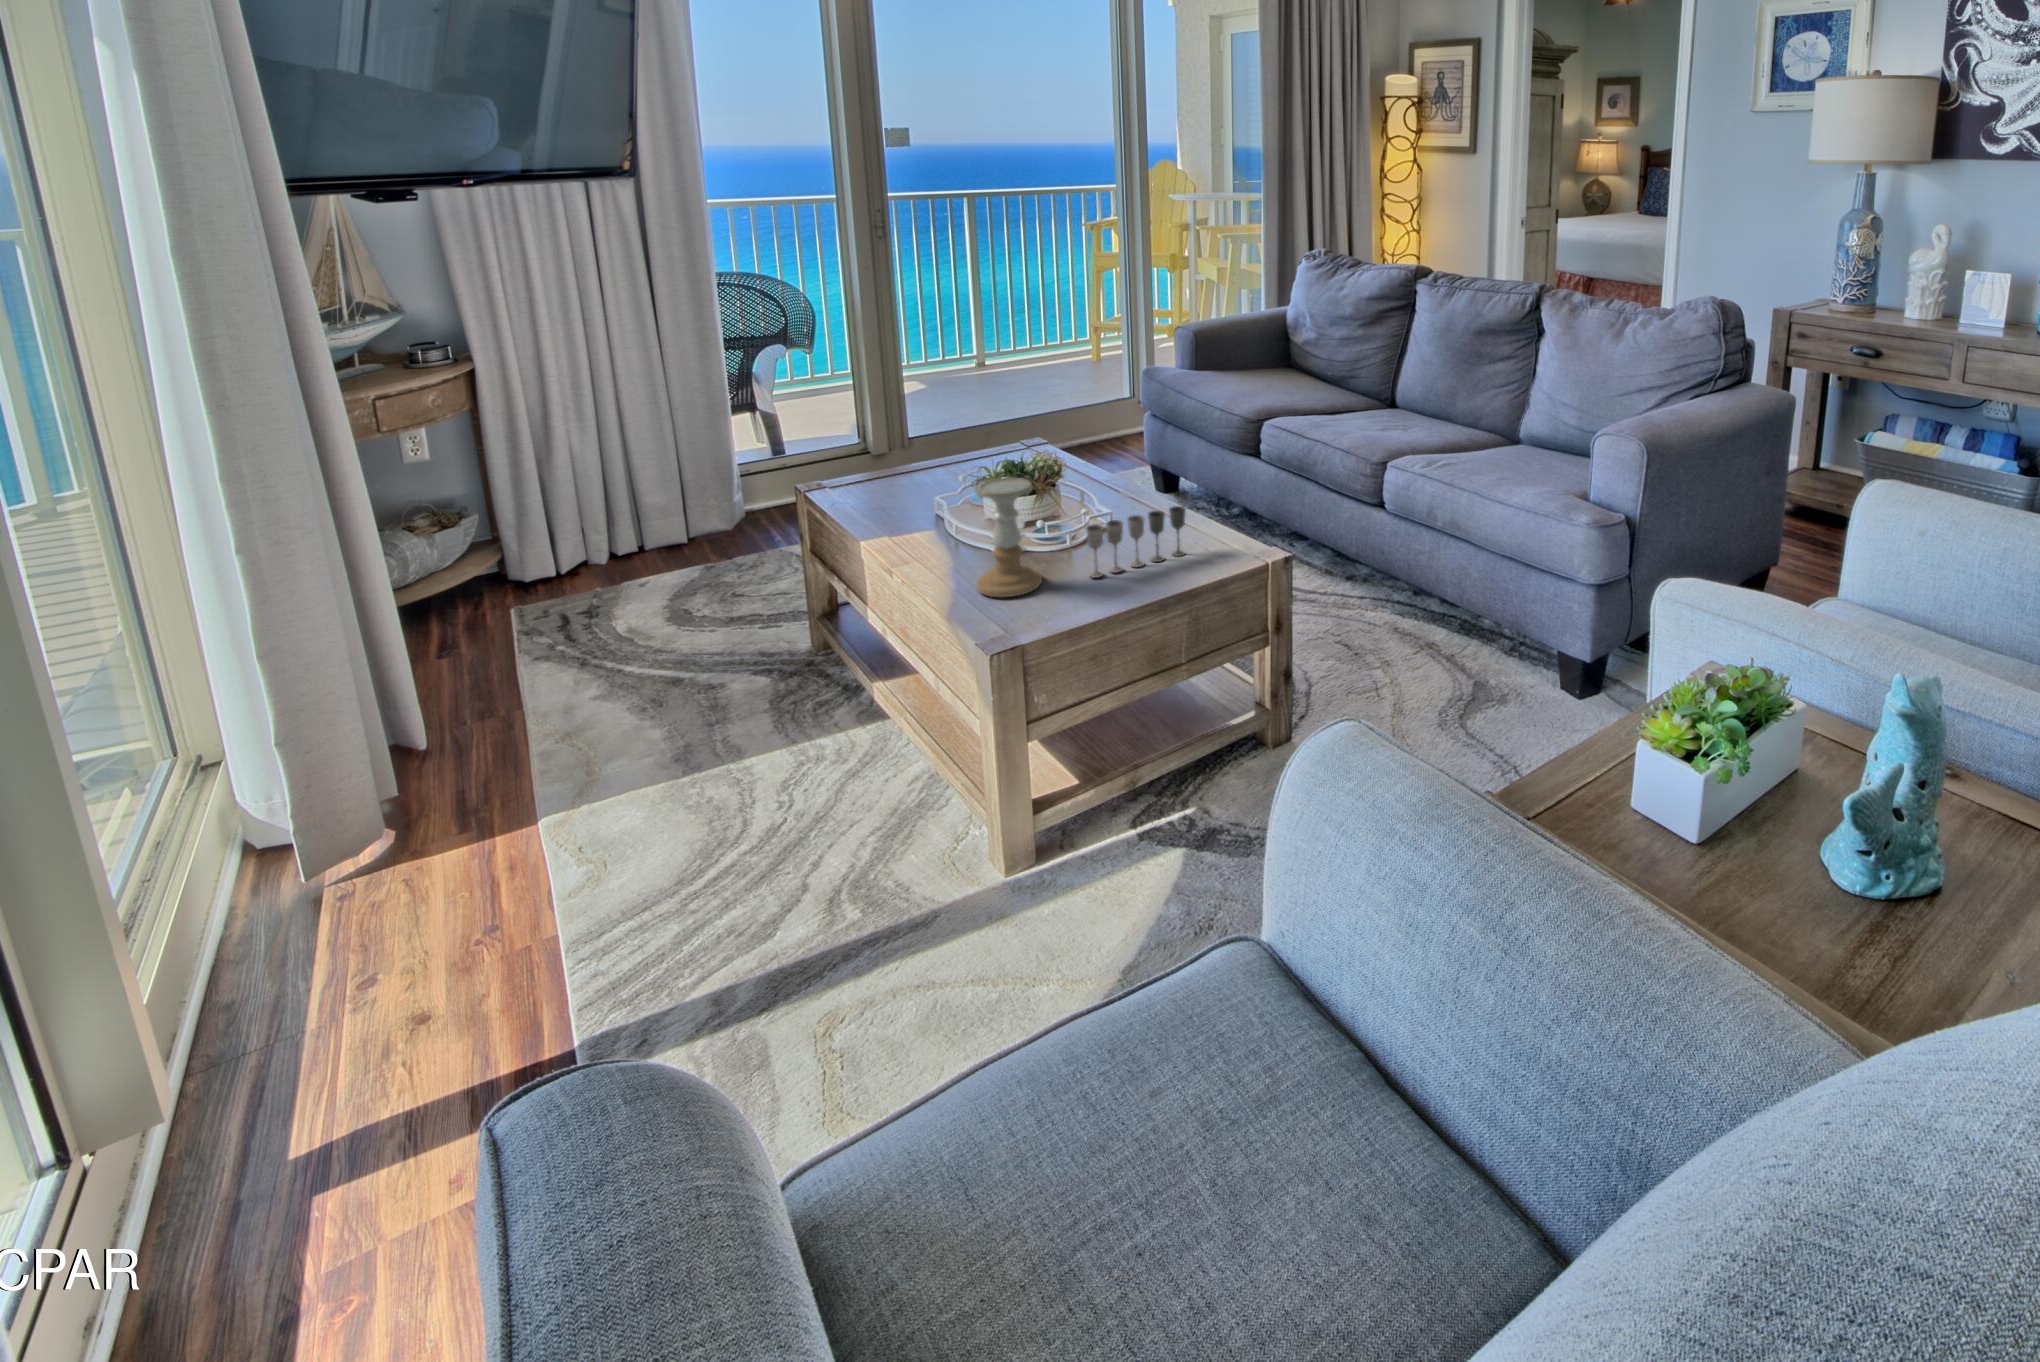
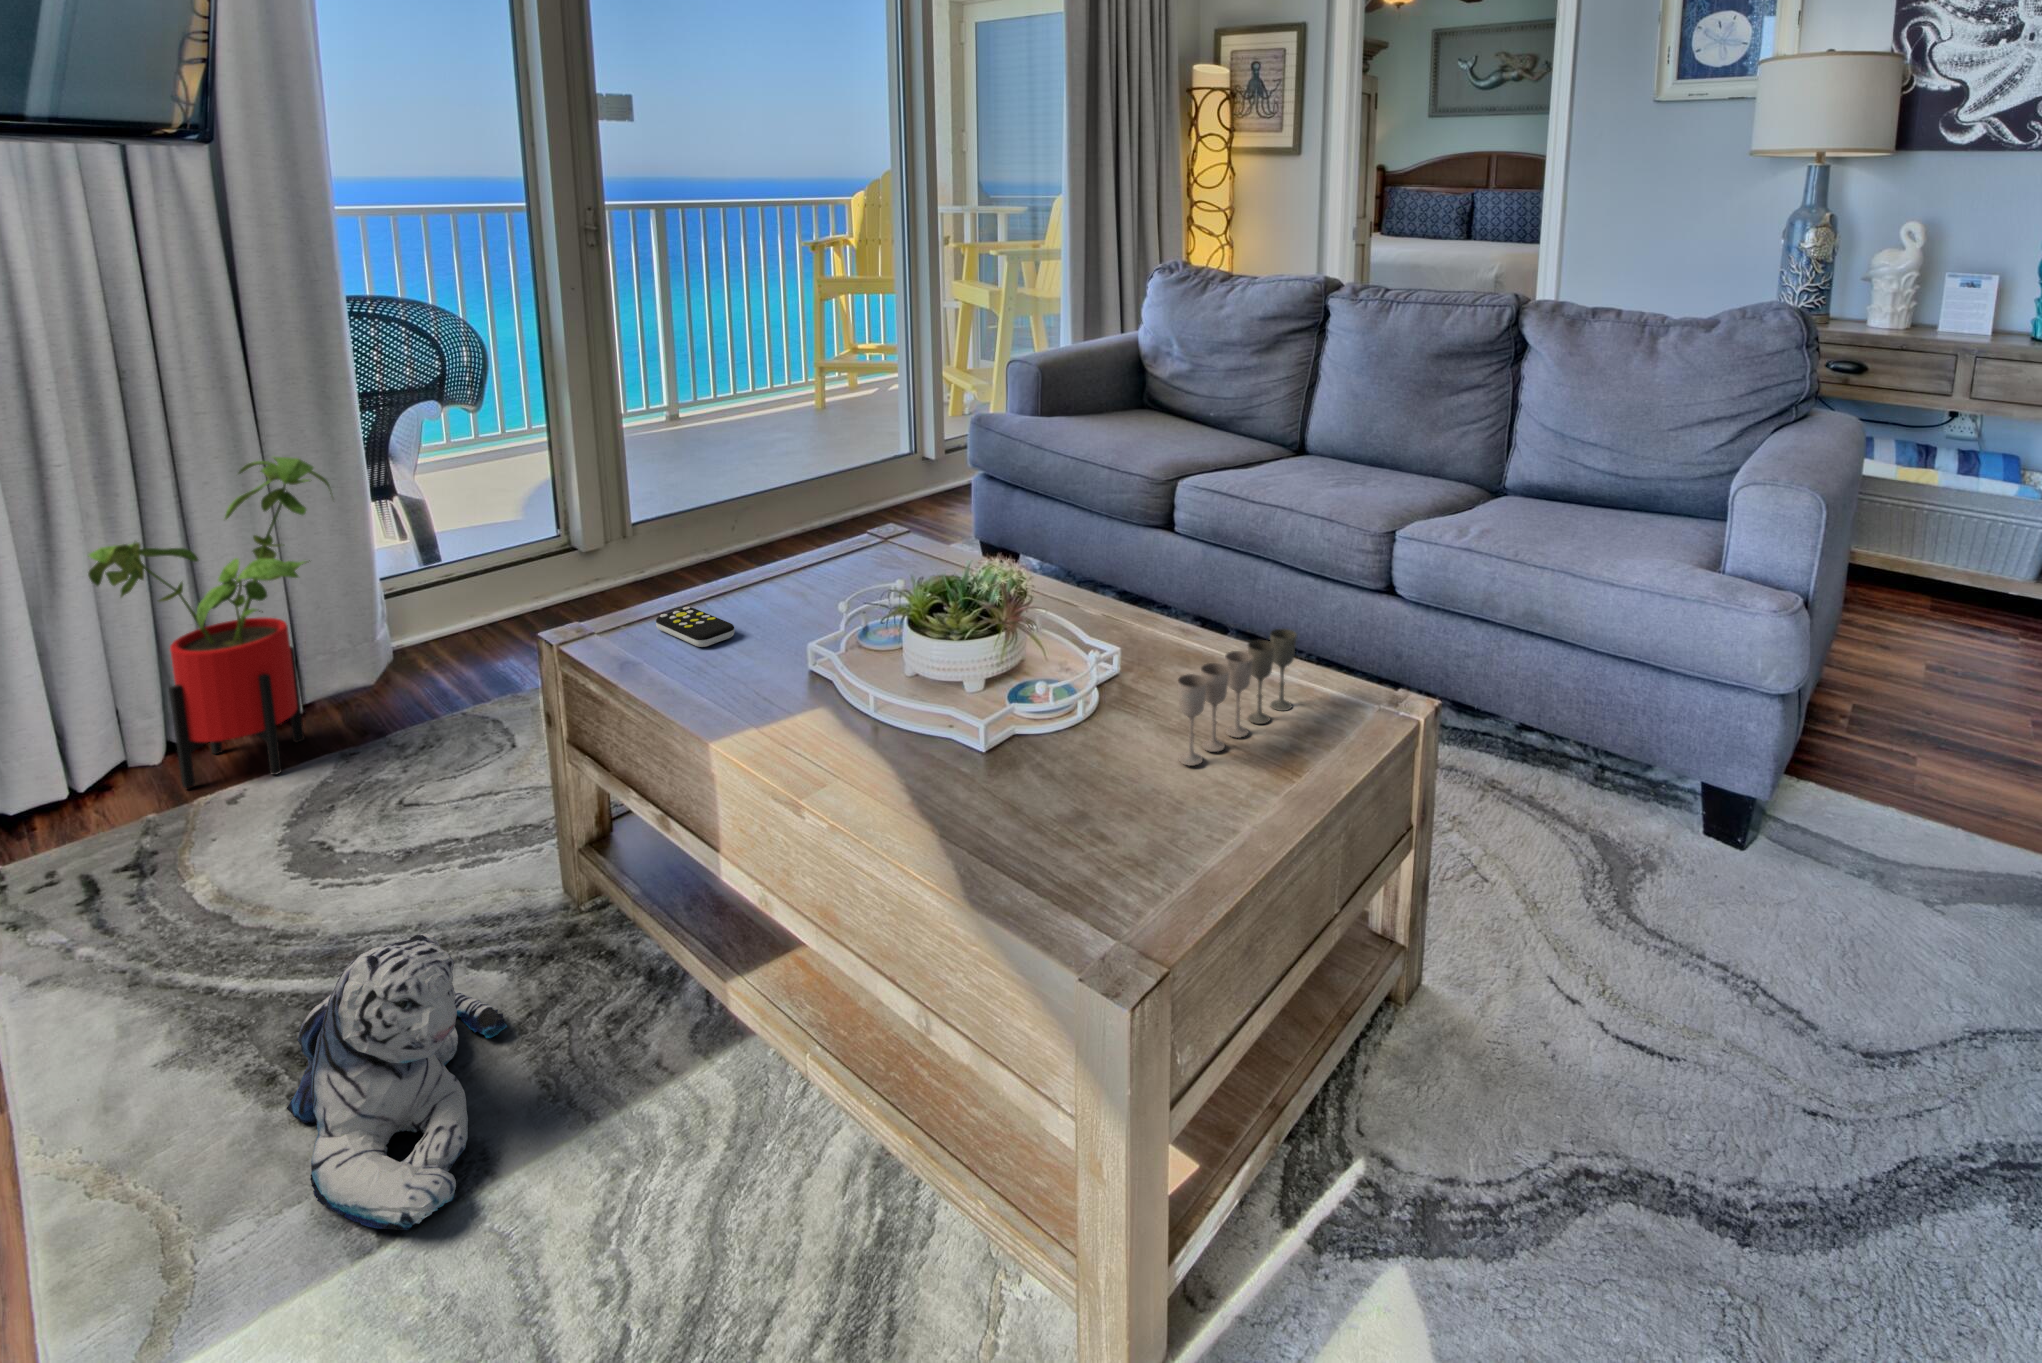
house plant: none [564,378,702,578] -> present [88,456,331,788]
candle holder: present [976,478,1042,597] -> none [1005,606,1115,825]
remote control: none [851,479,892,502] -> present [656,607,734,647]
plush toy: none [635,639,750,778] -> present [287,933,507,1230]

